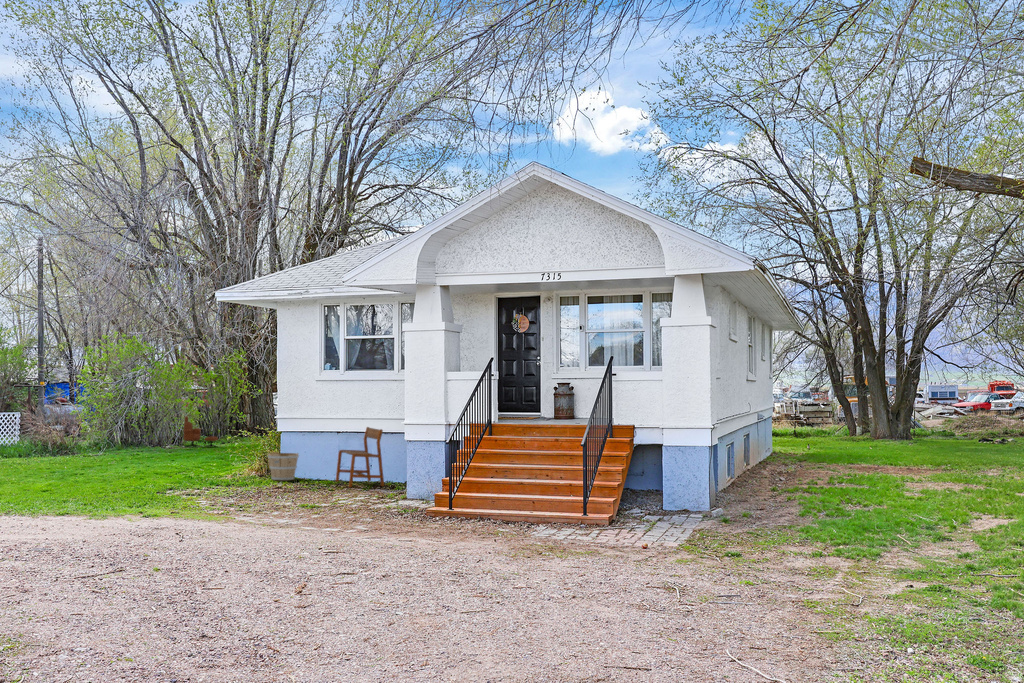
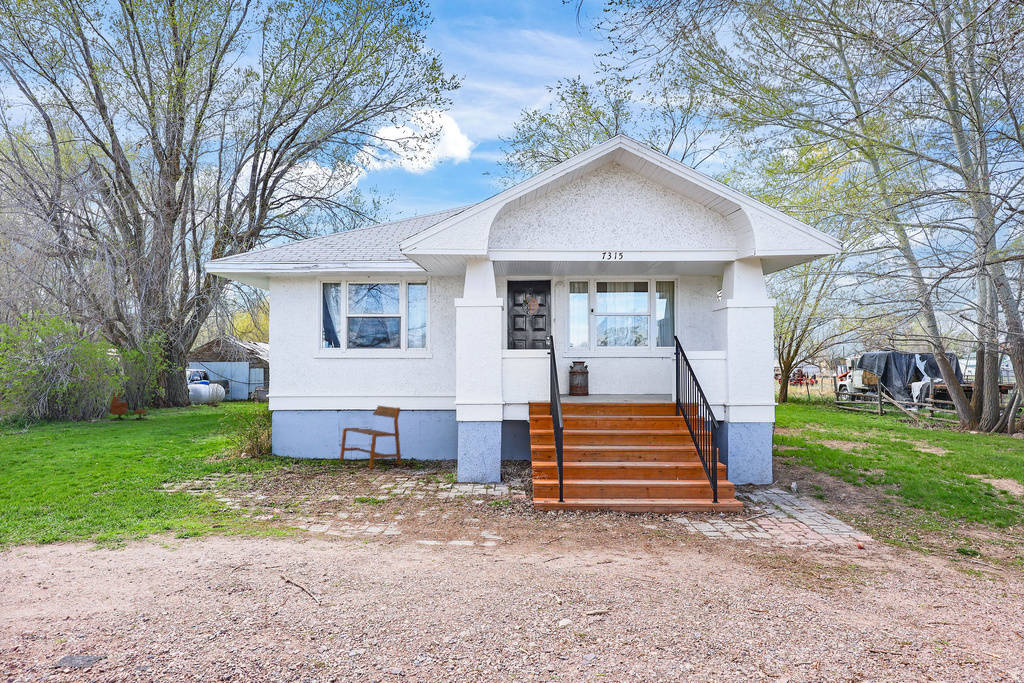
wooden bucket: present [268,452,299,481] -> none [262,432,297,462]

